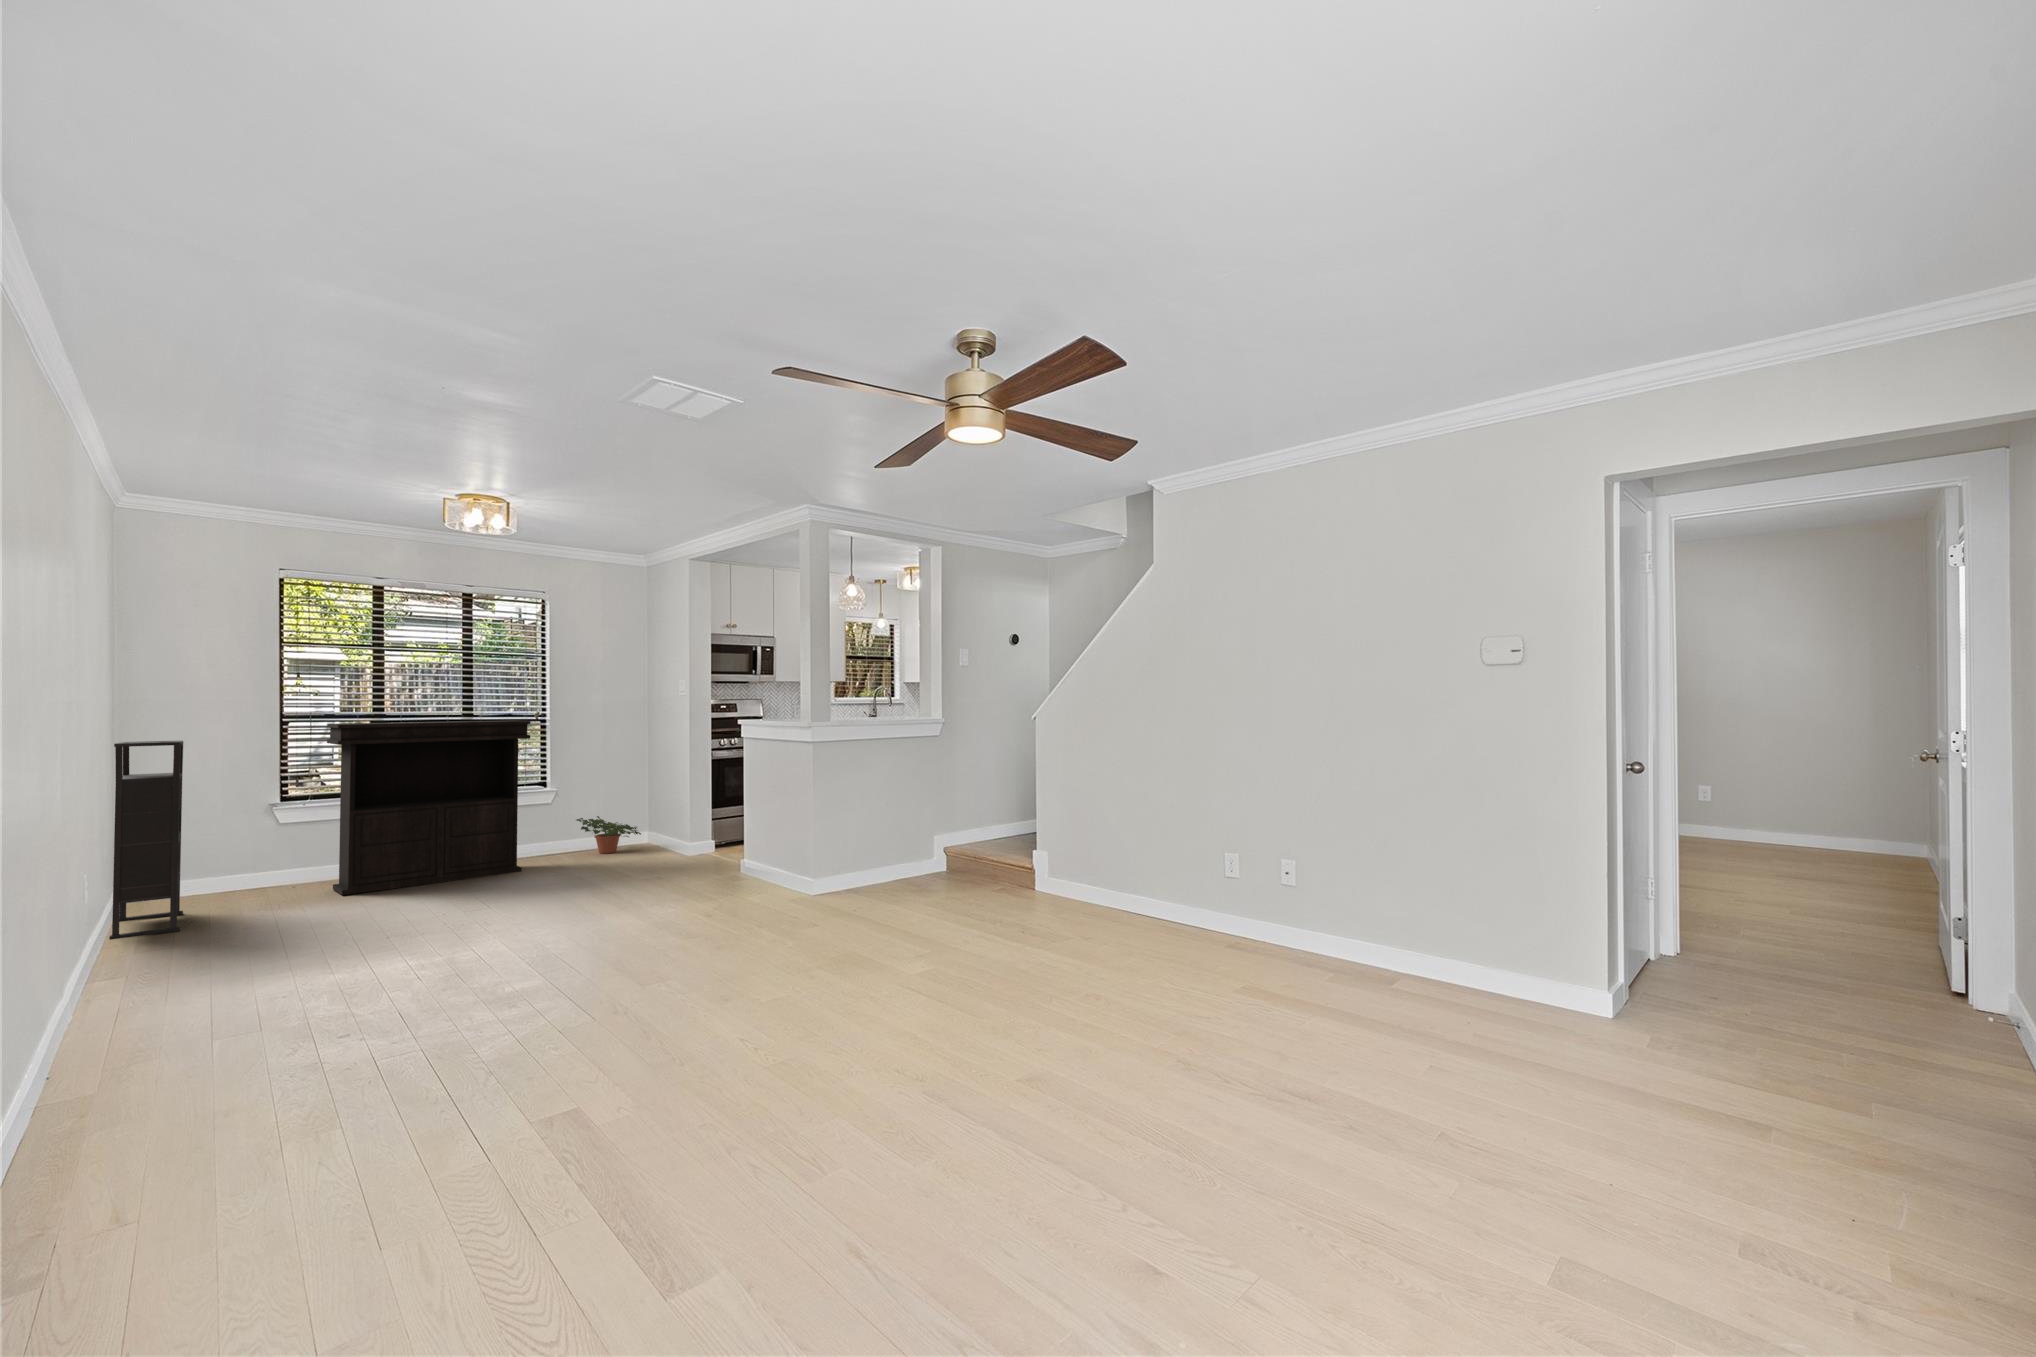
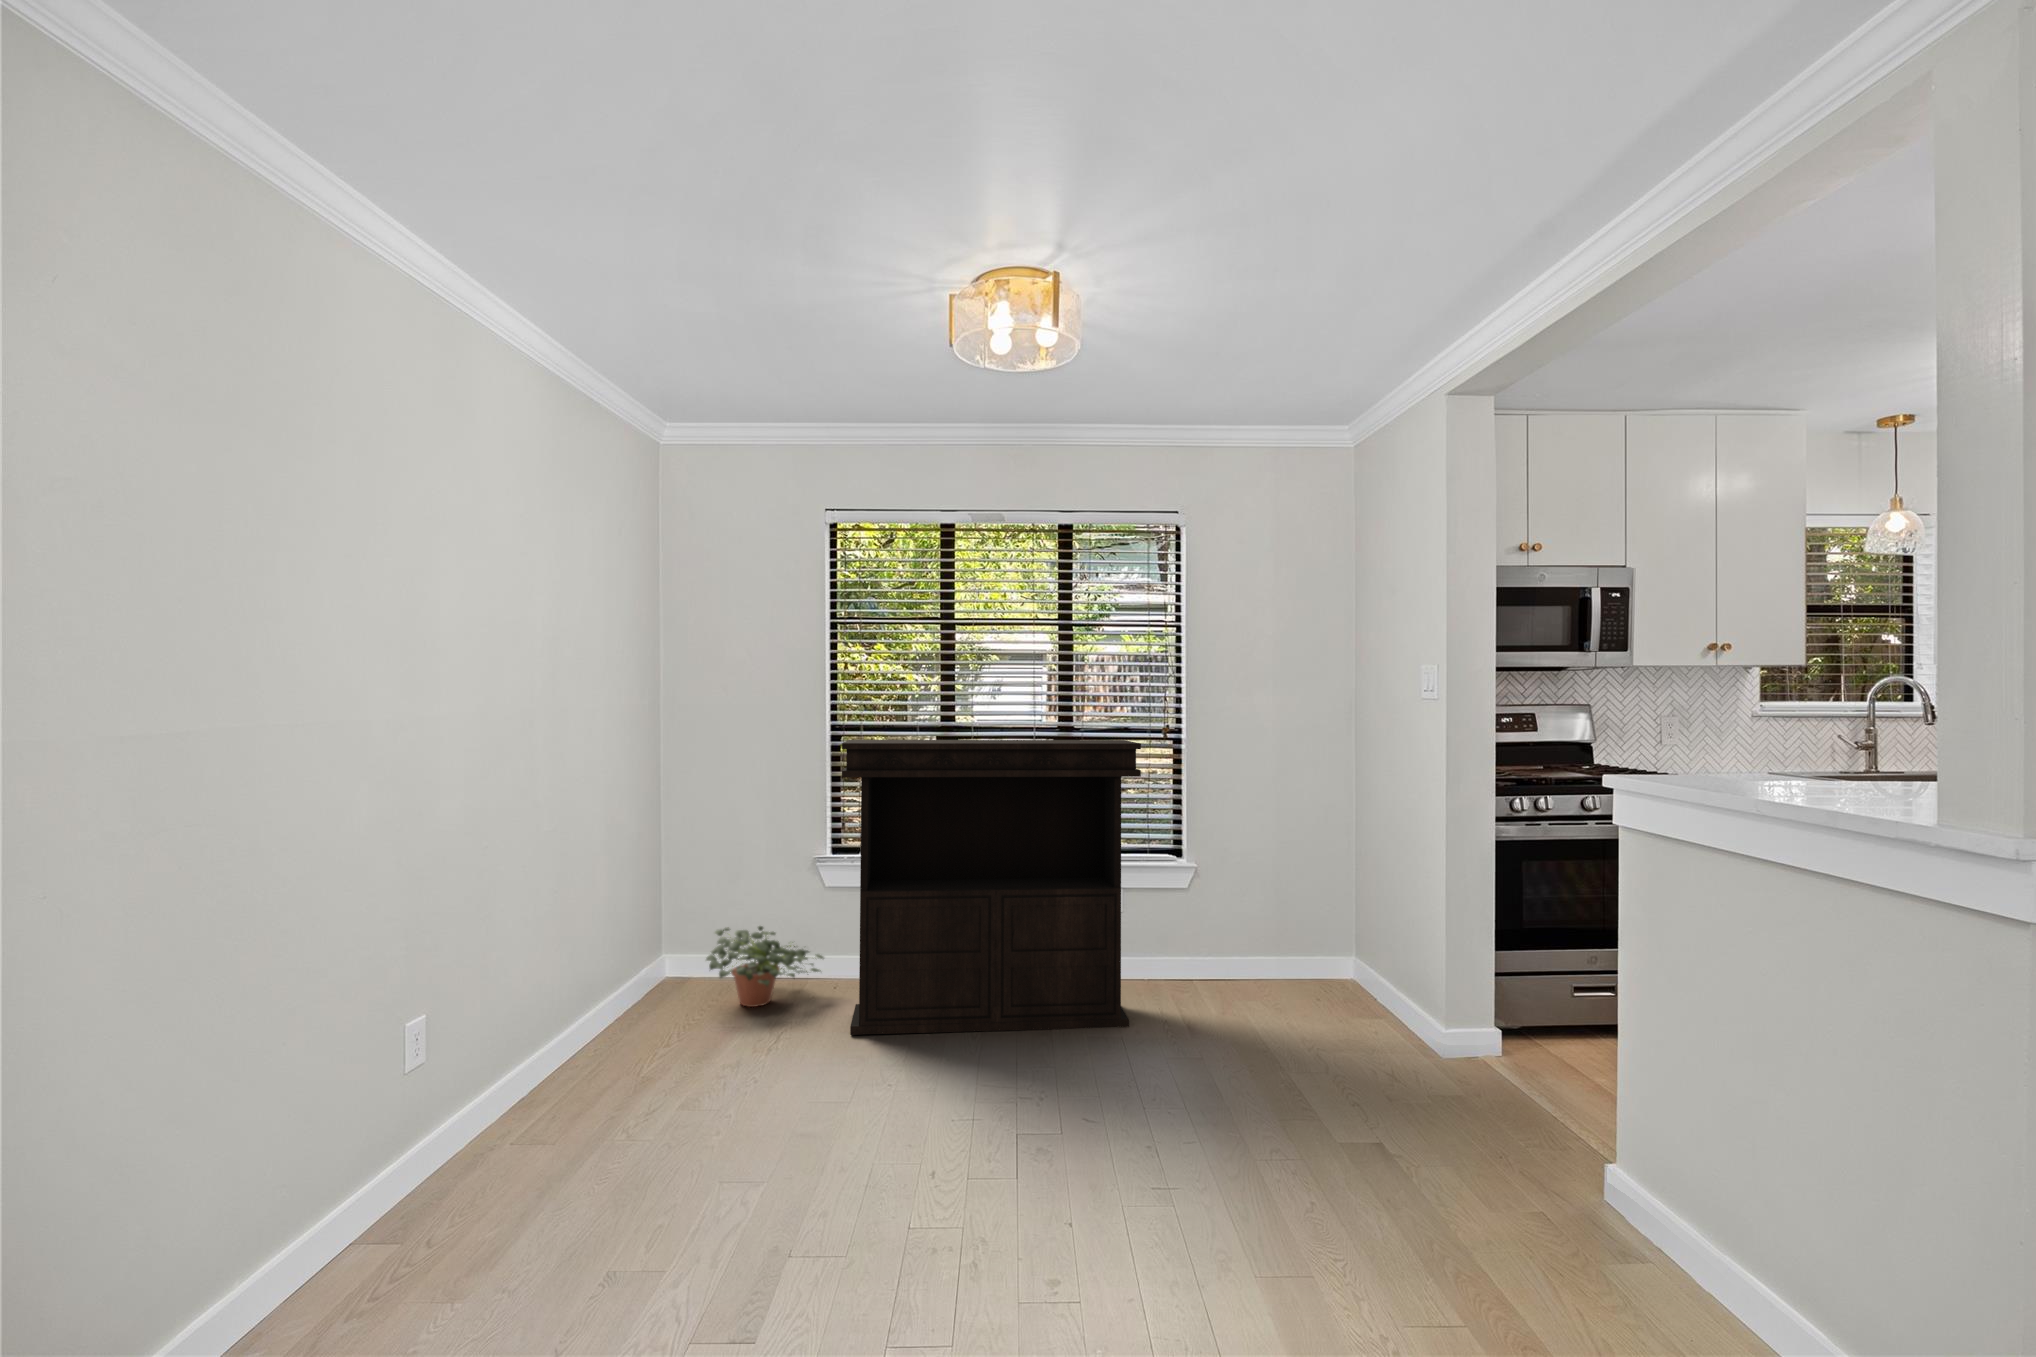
bookshelf: present [109,741,183,940] -> none [515,761,660,1083]
potted plant: present [576,816,641,853] -> present [706,926,824,1007]

